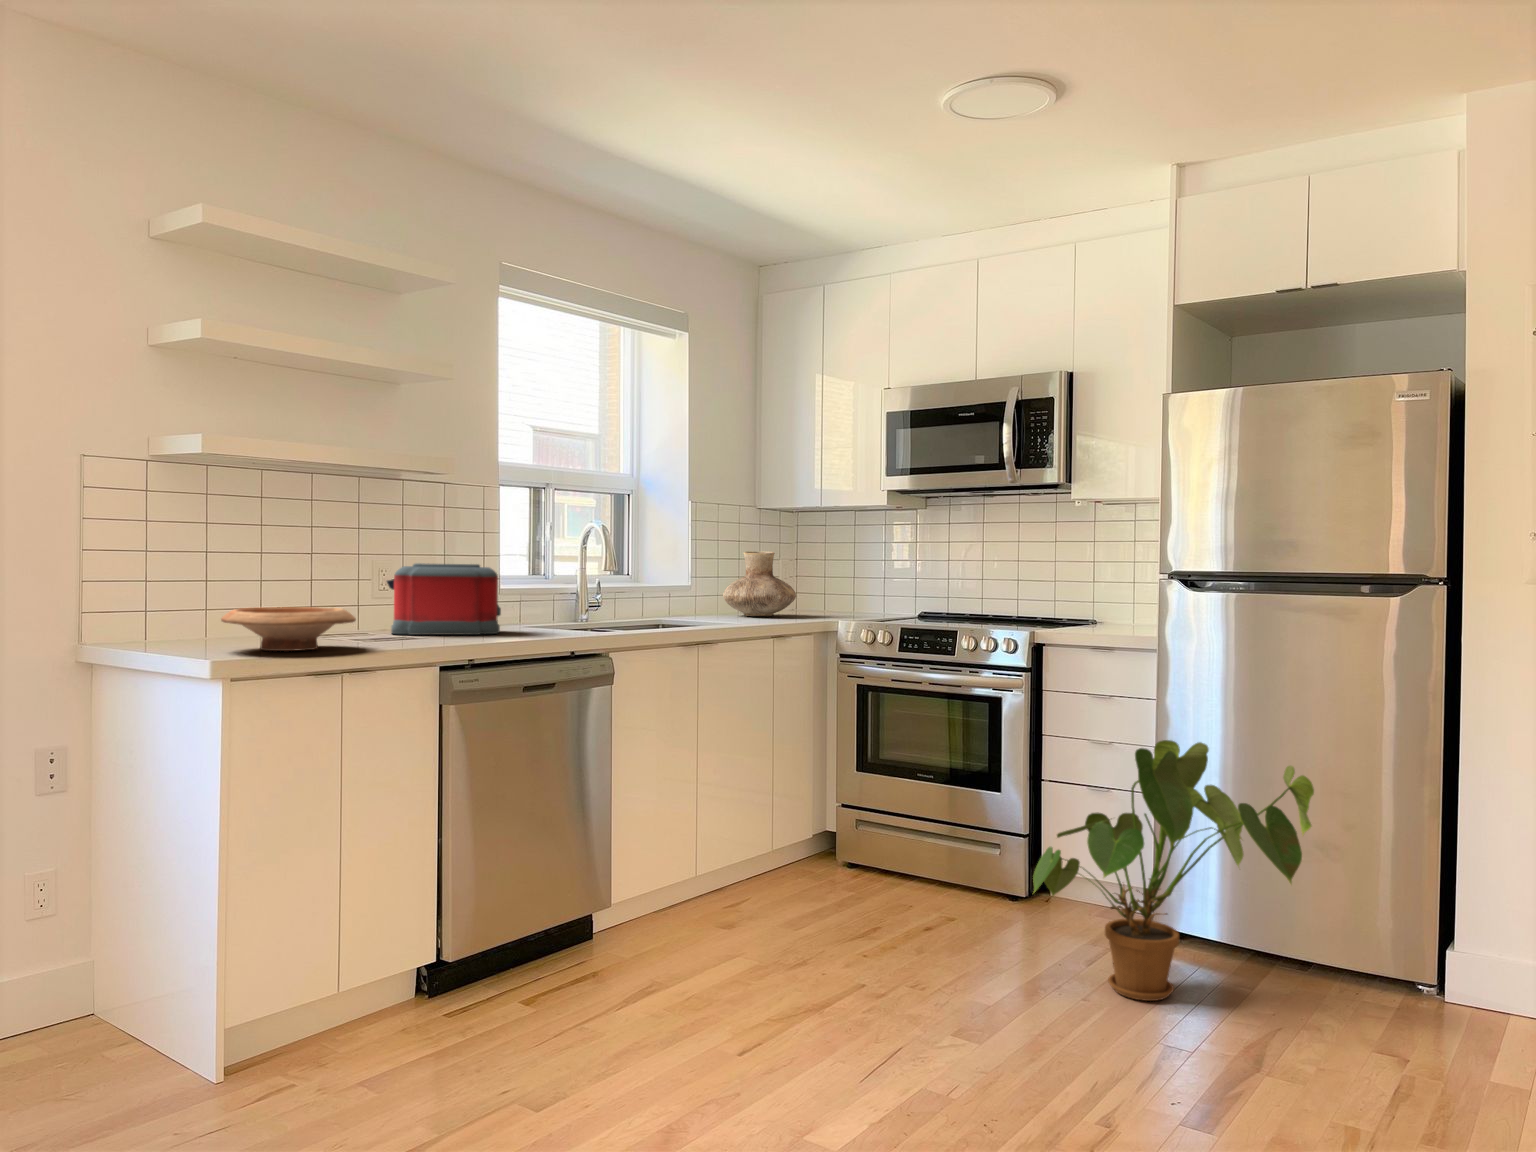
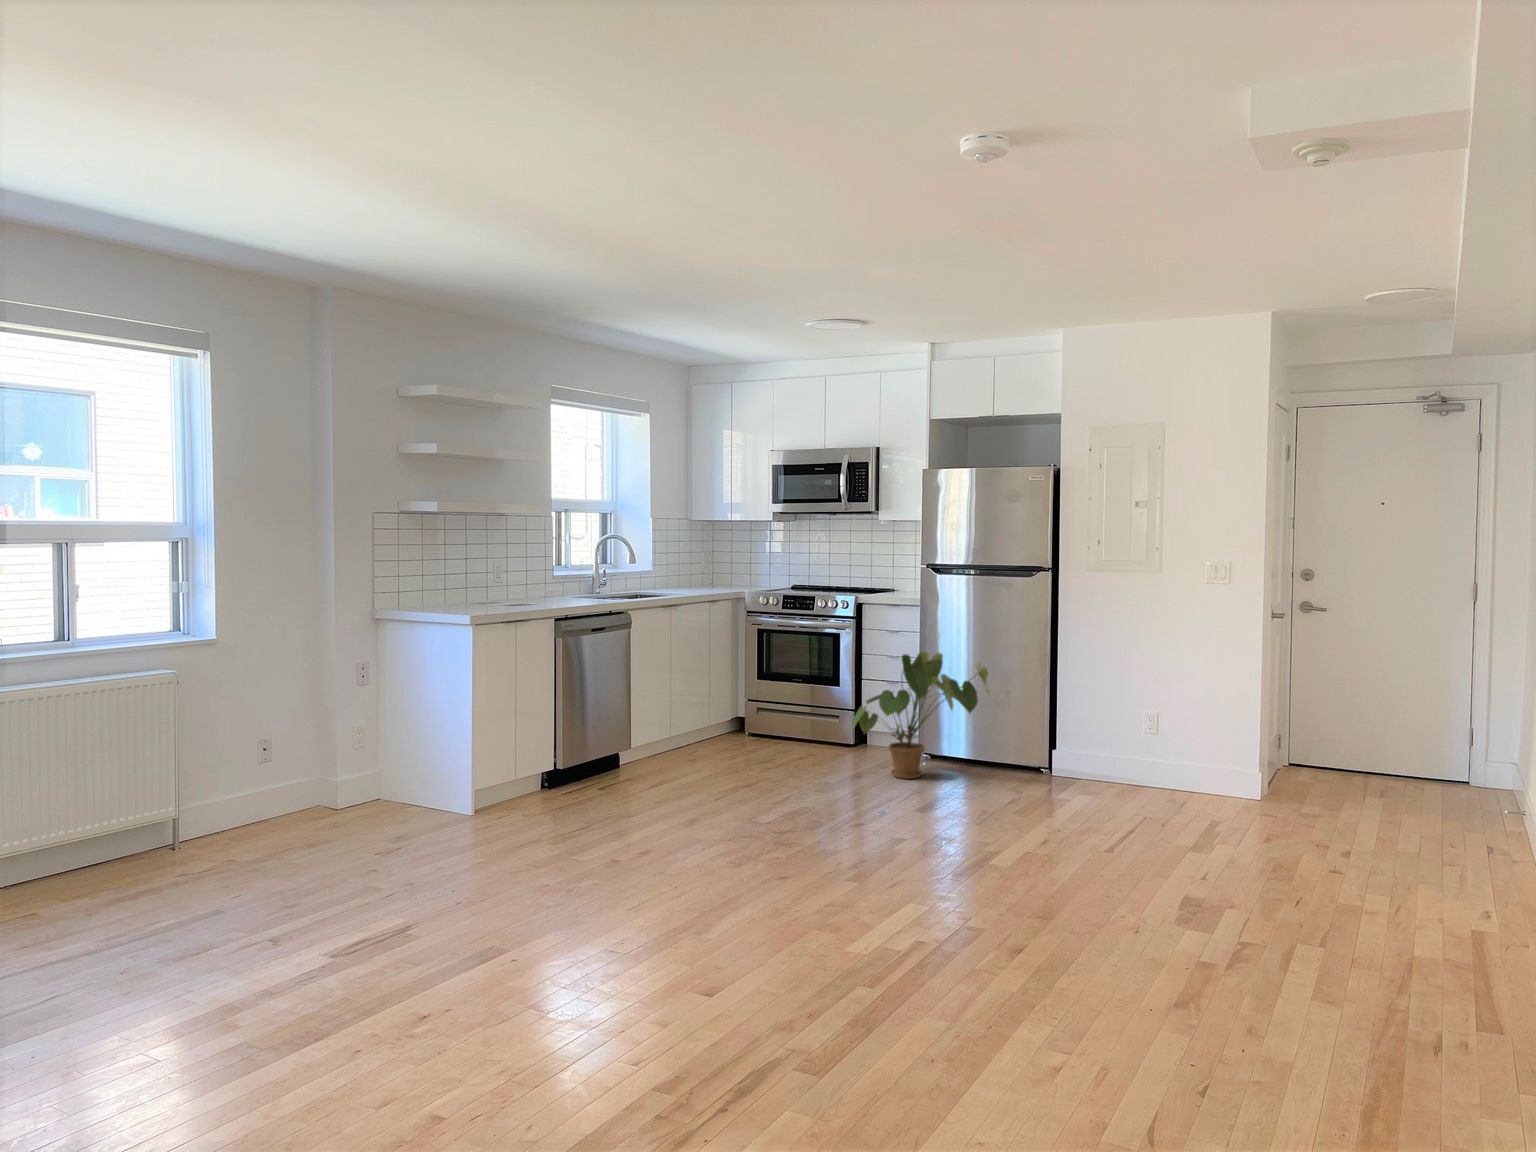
vase: present [723,551,796,616] -> none [675,549,719,588]
toaster: present [387,563,501,635] -> none [505,564,567,603]
wooden bowl: present [221,607,356,651] -> none [451,590,515,612]

